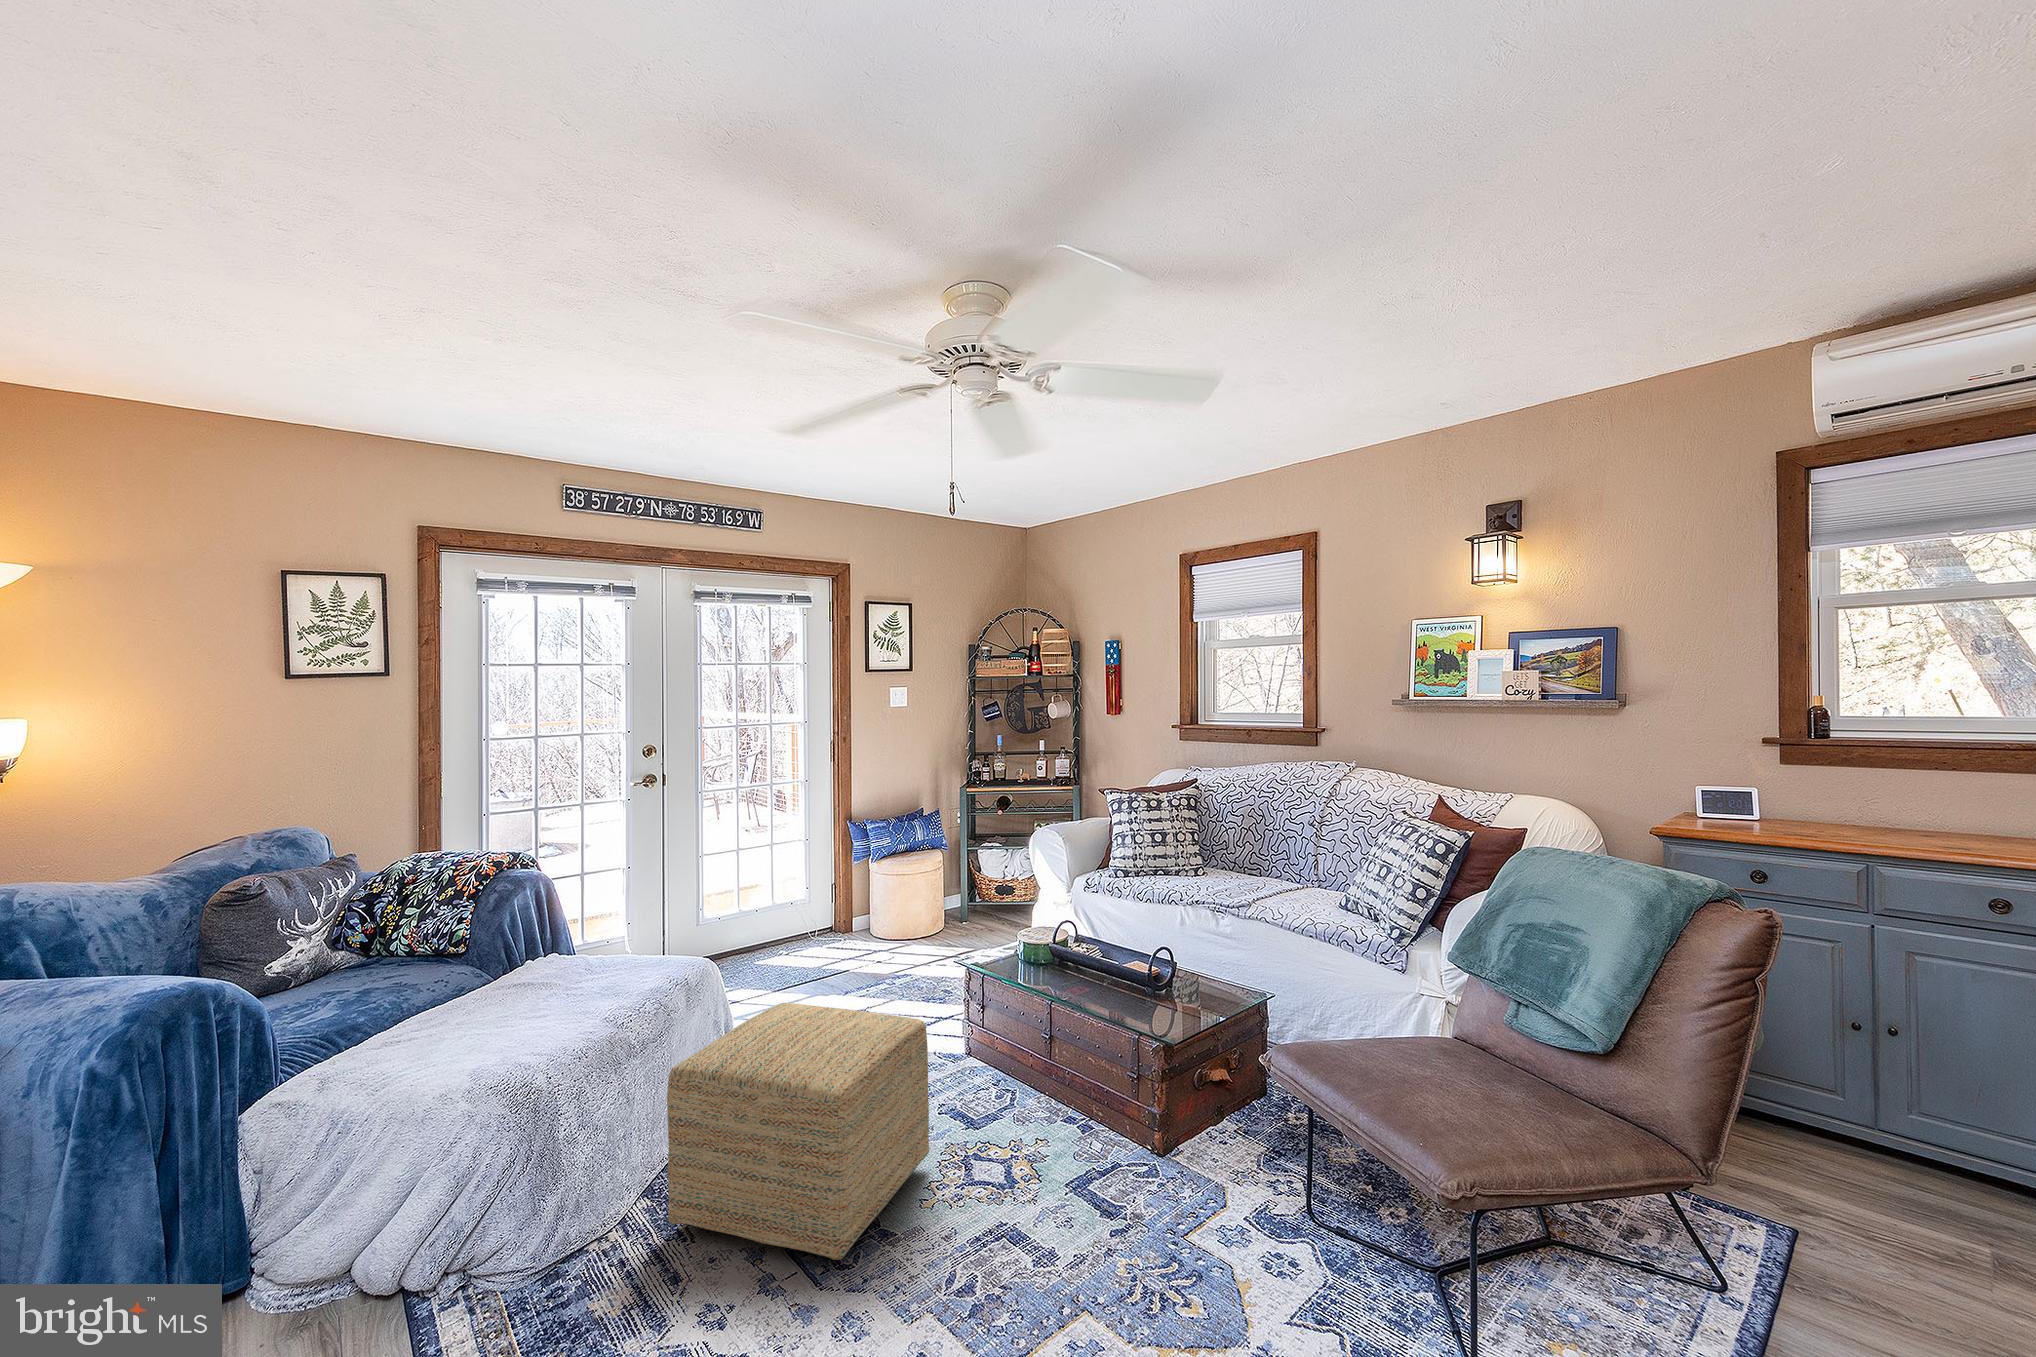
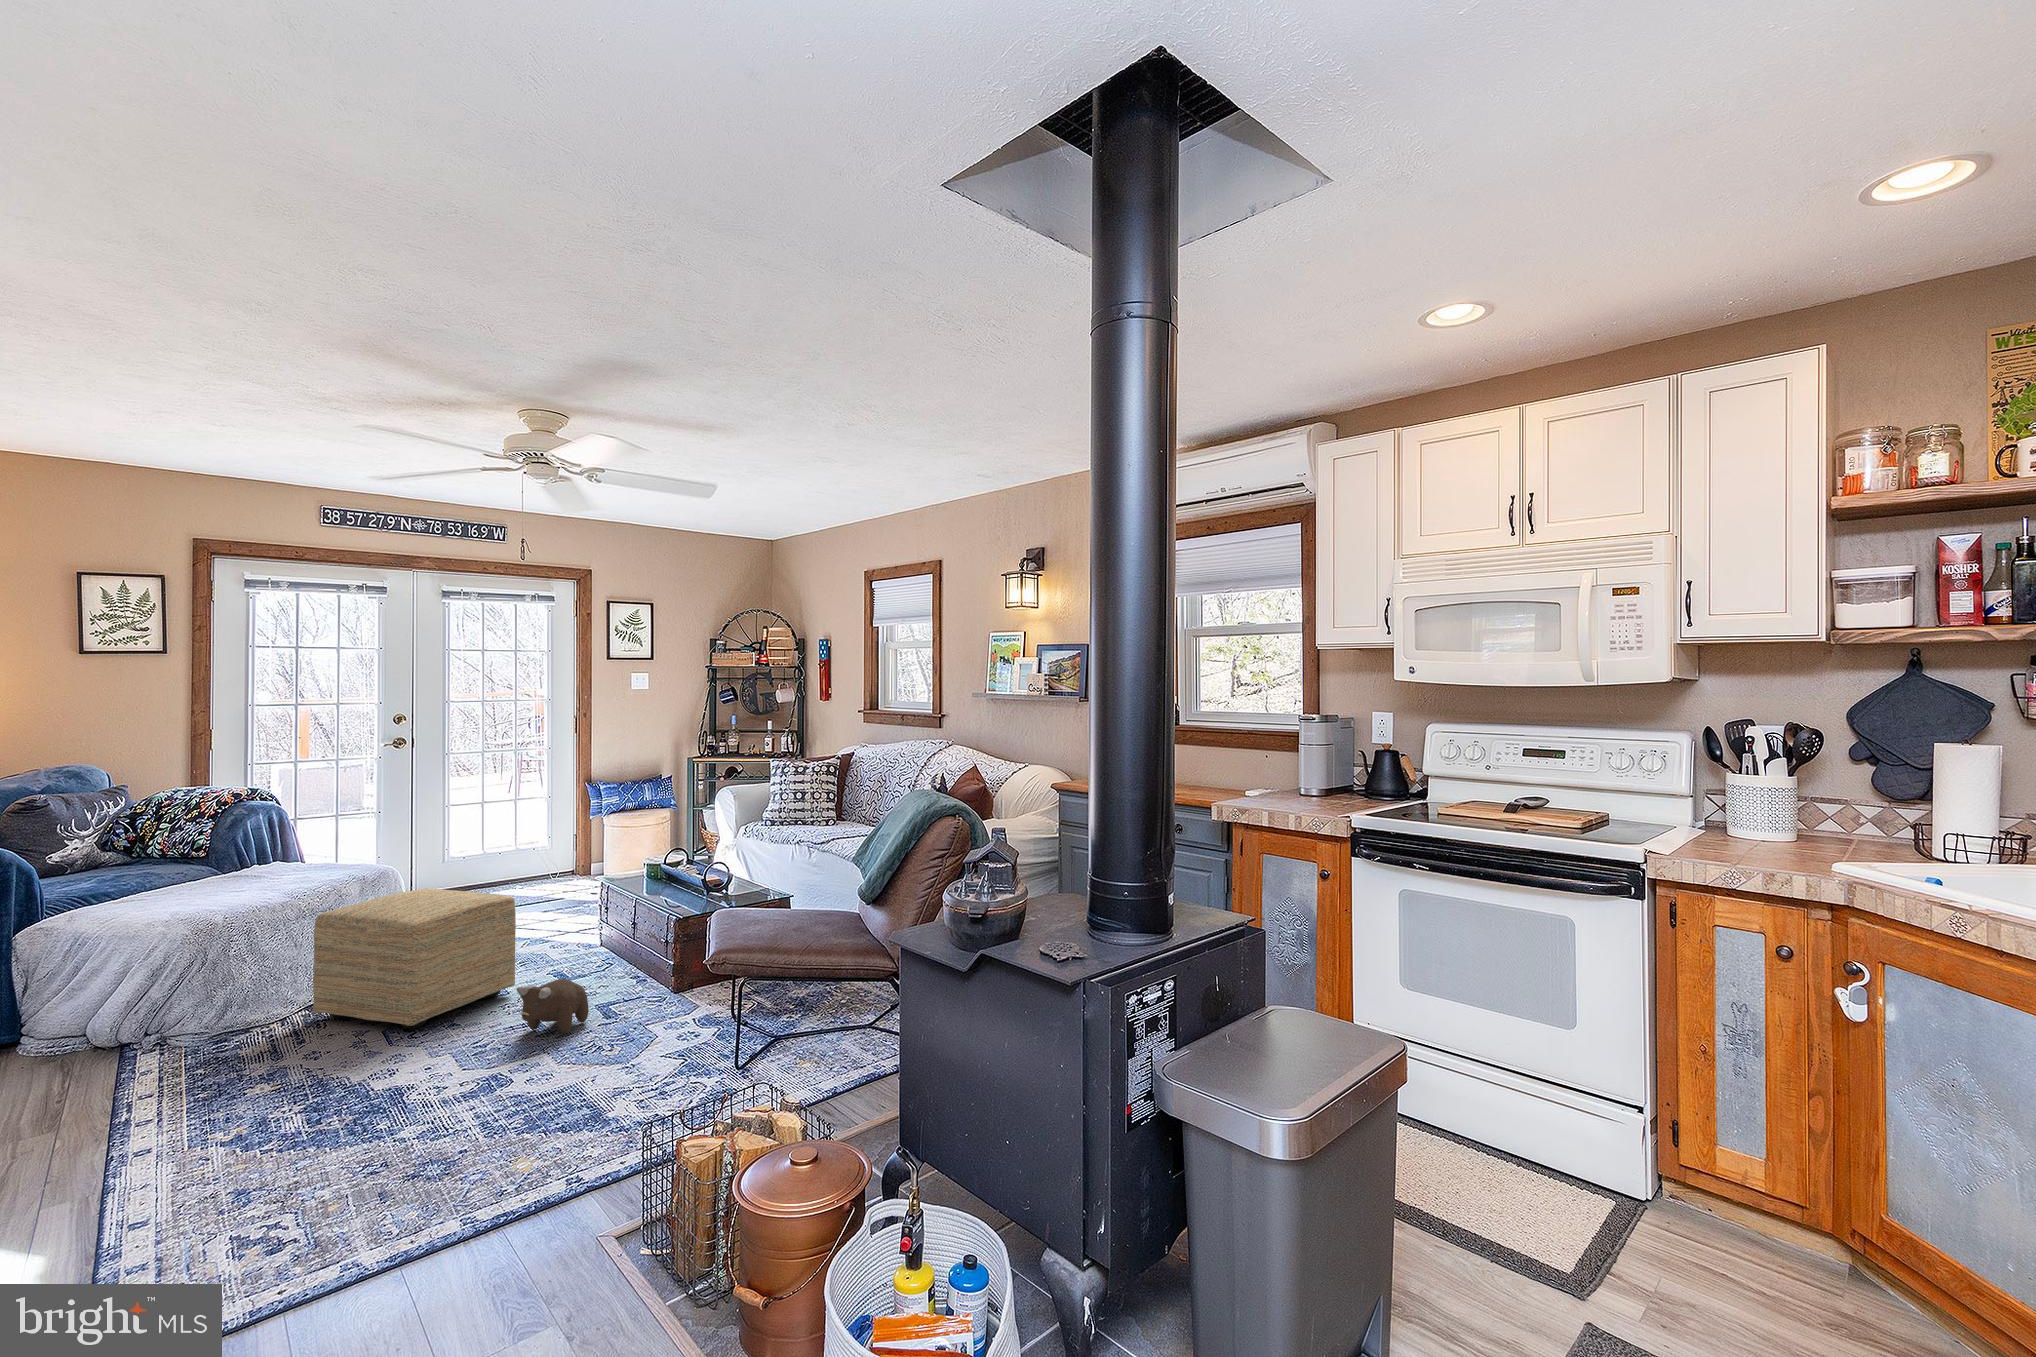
plush toy: none [1012,1171,1095,1272] -> present [516,979,589,1034]

